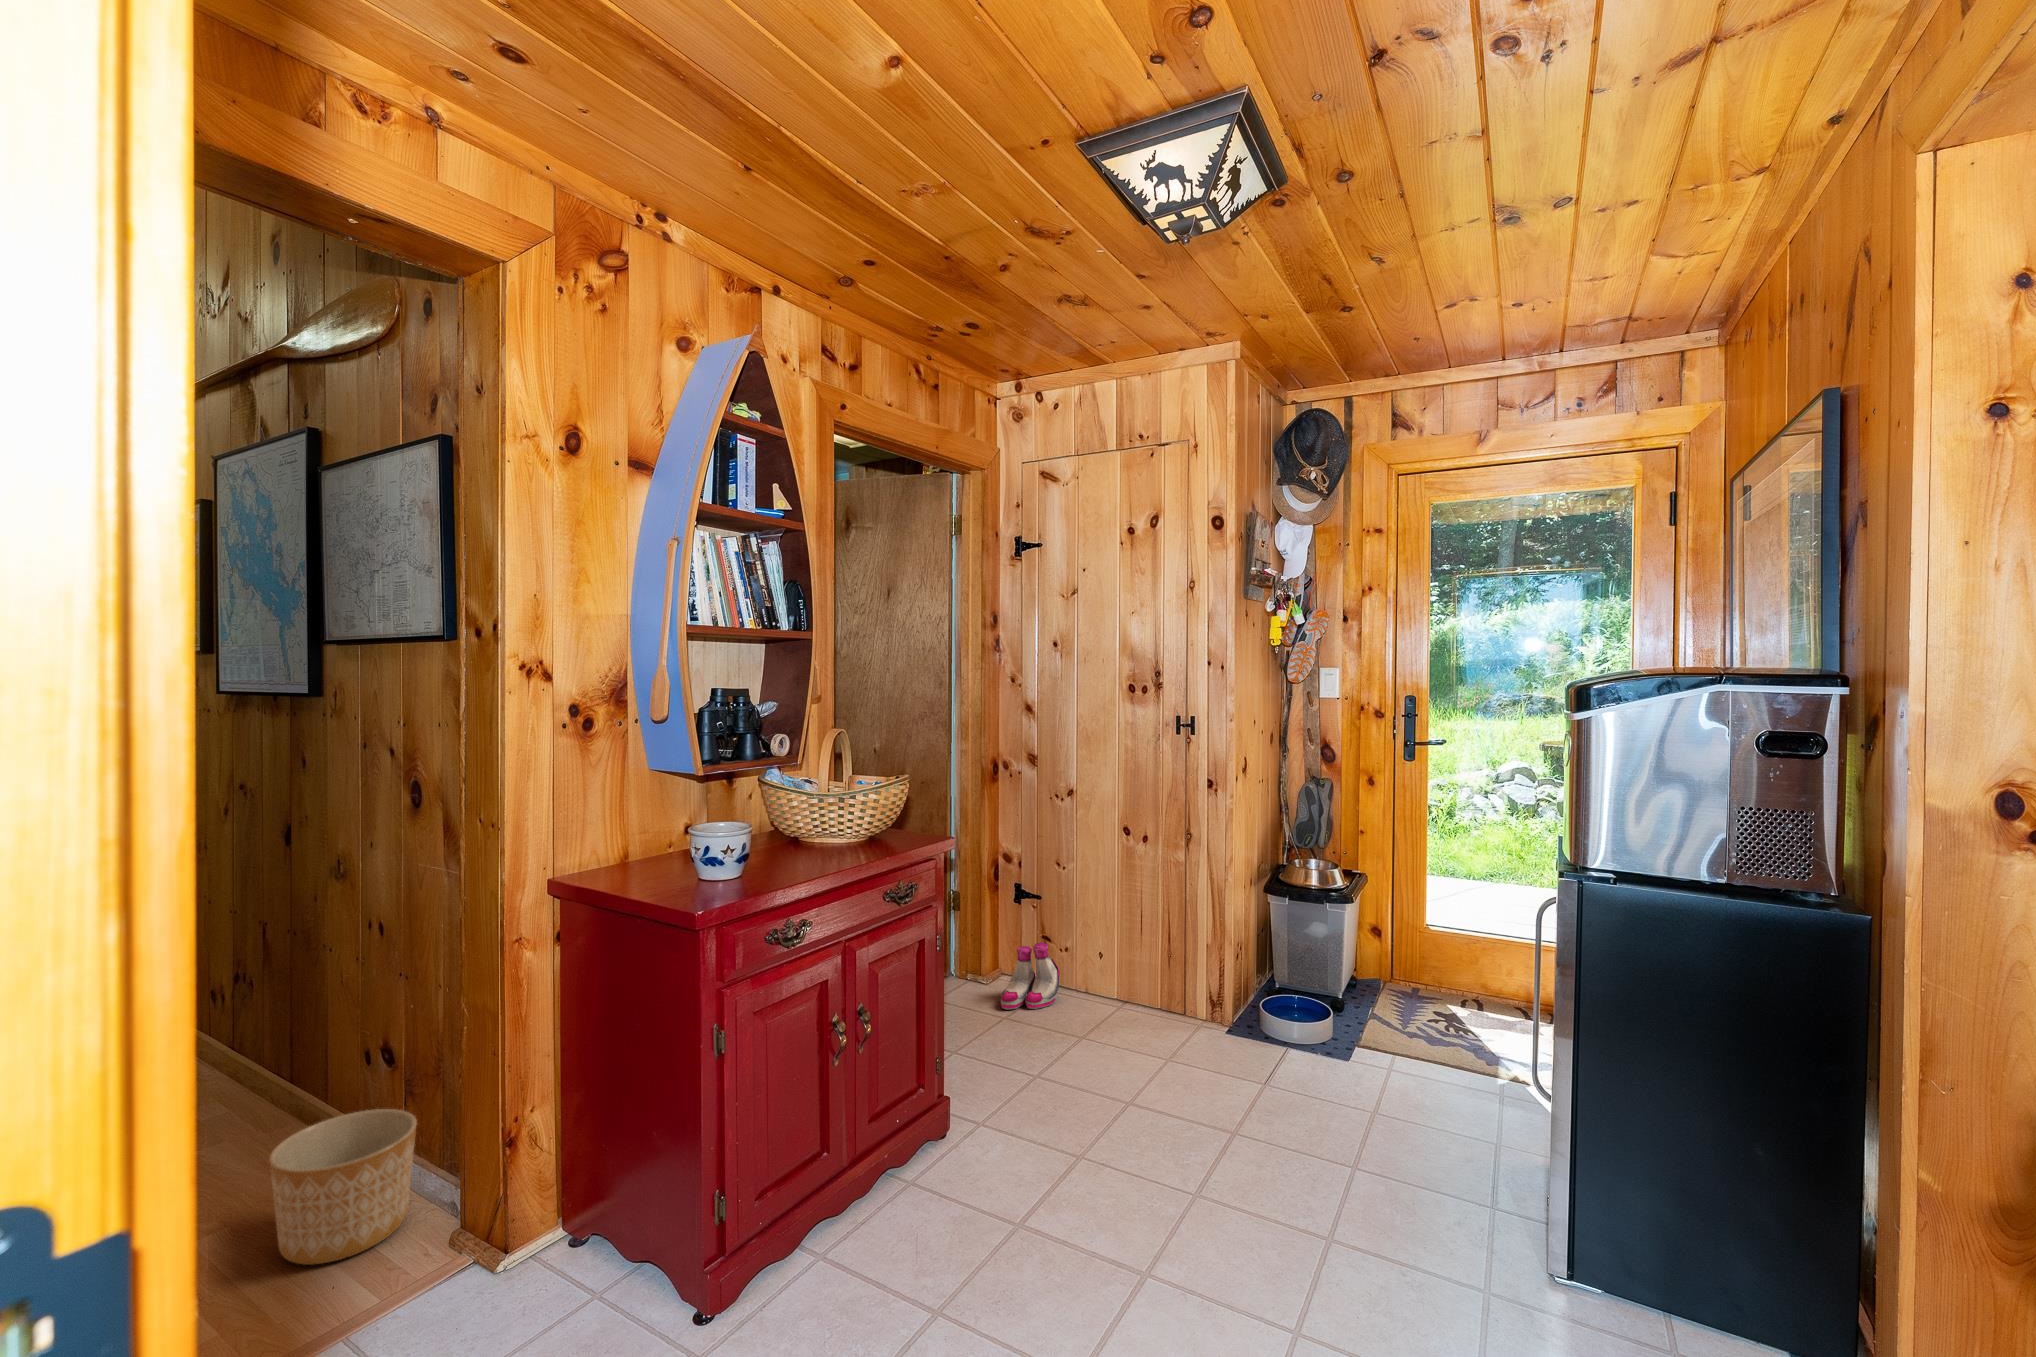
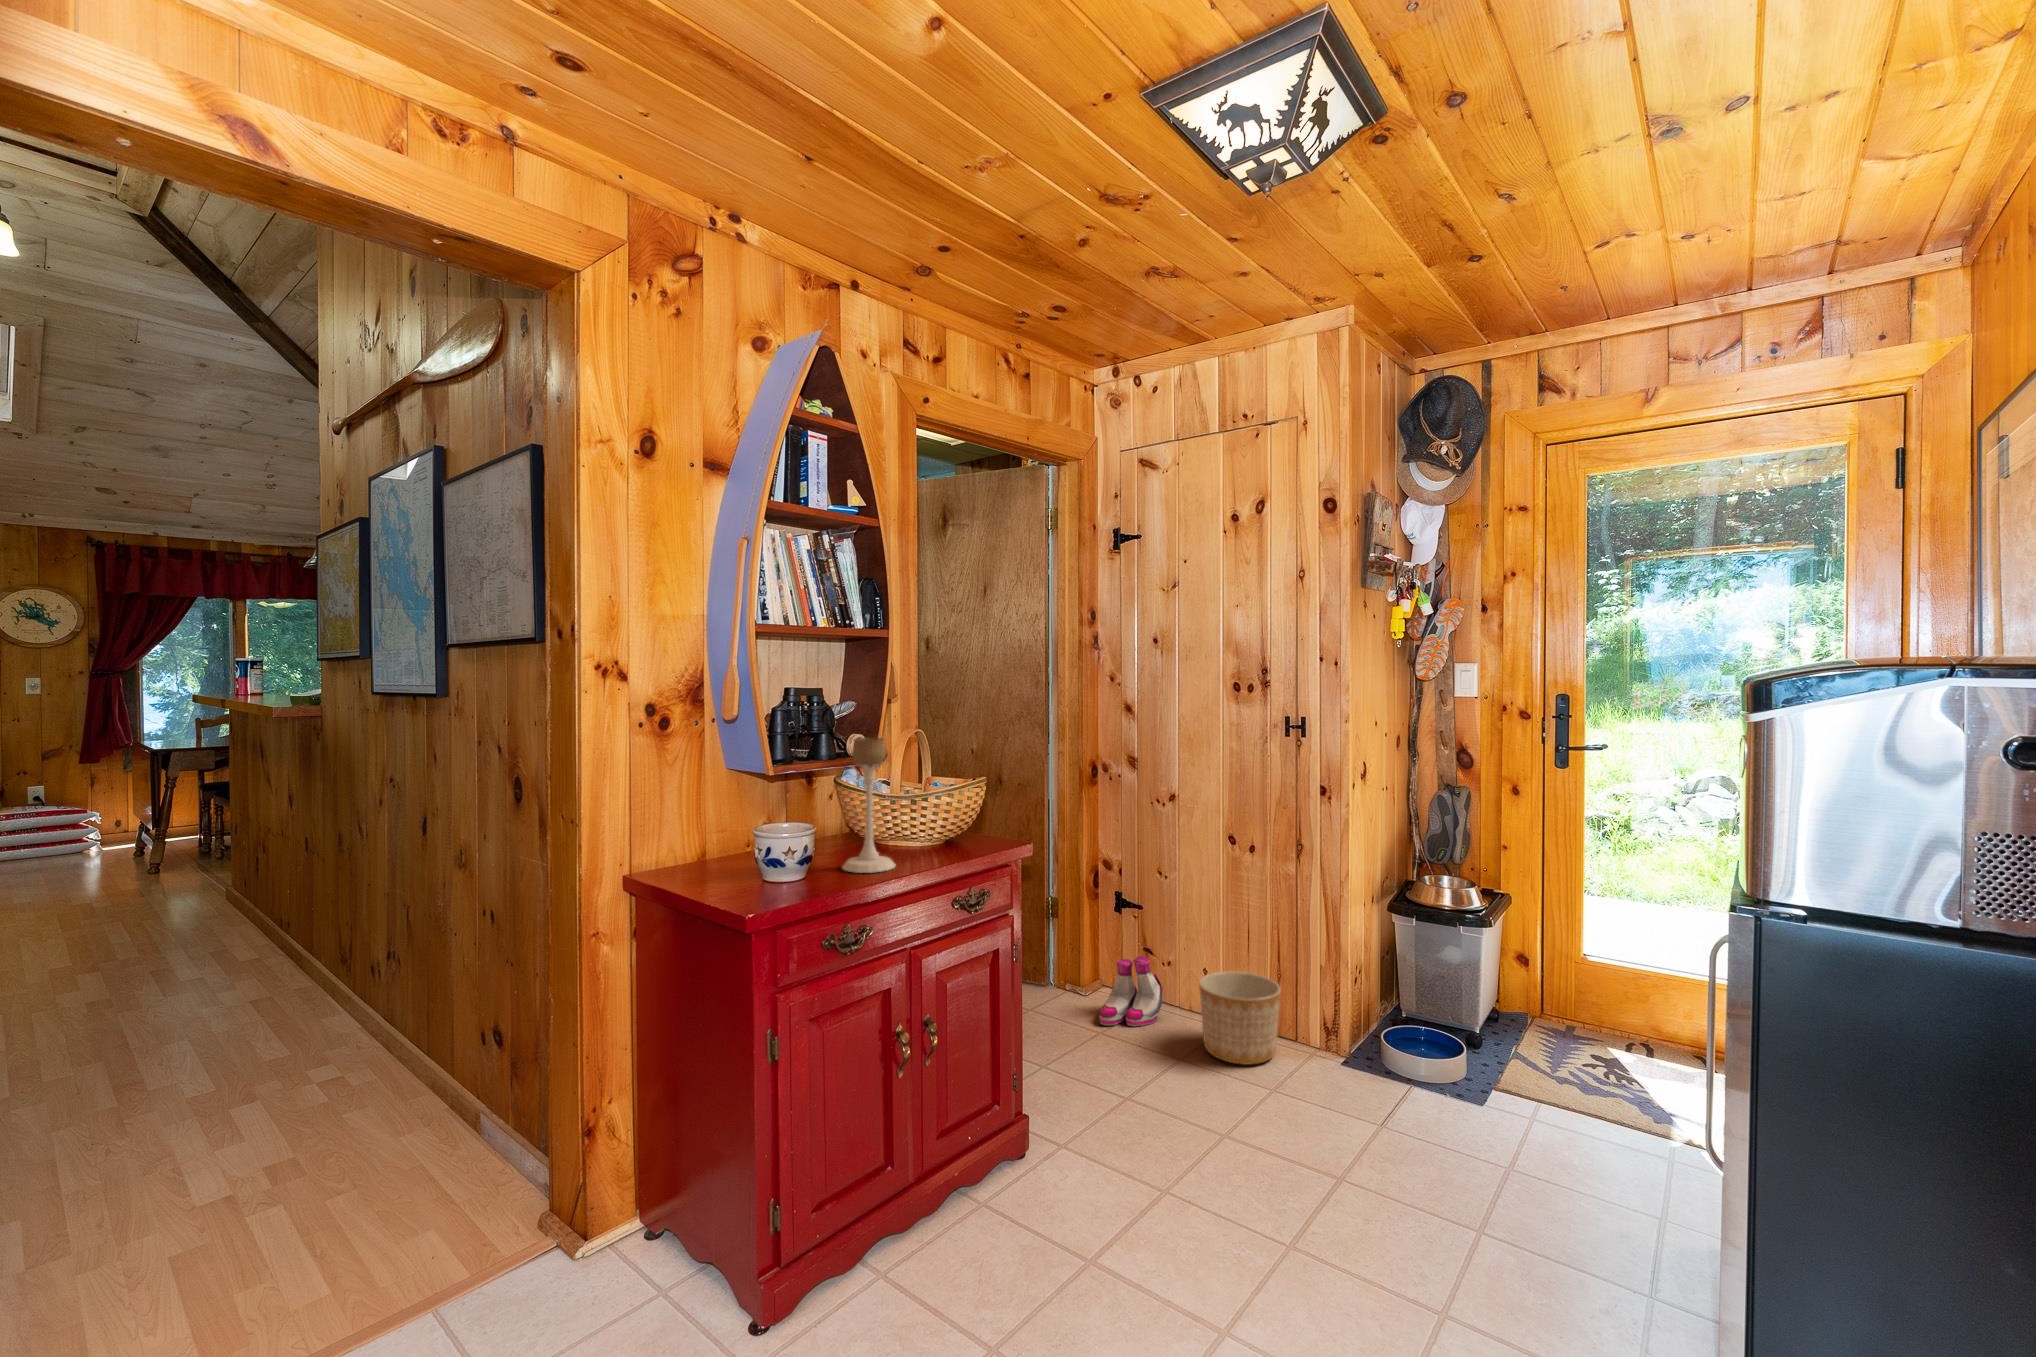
candle holder: none [775,738,829,870] -> present [842,738,896,873]
planter: present [269,1109,417,1265] -> present [1199,972,1281,1065]

